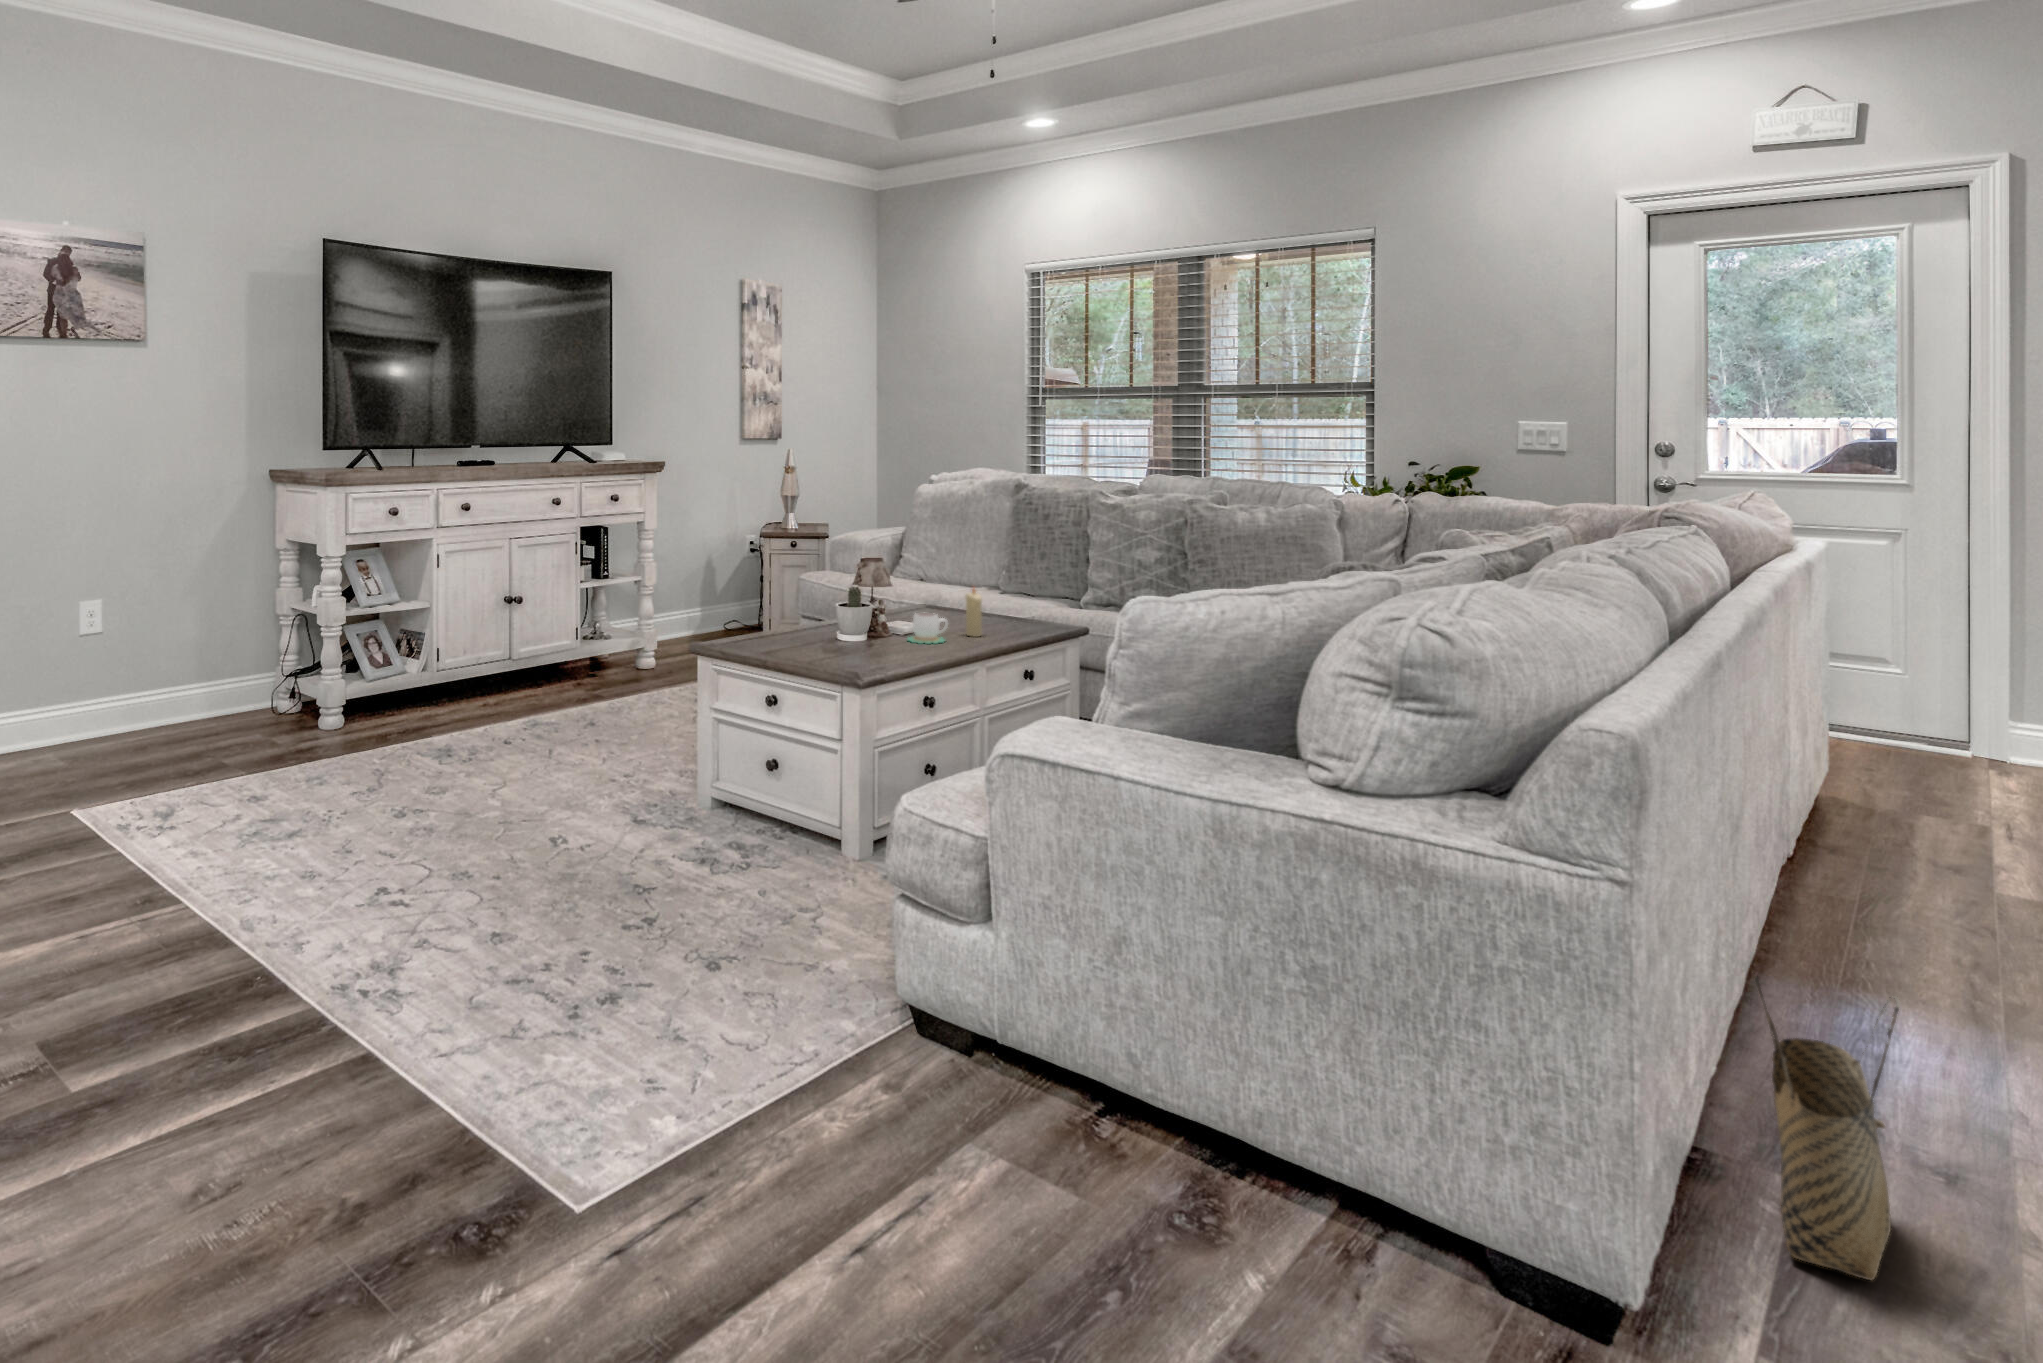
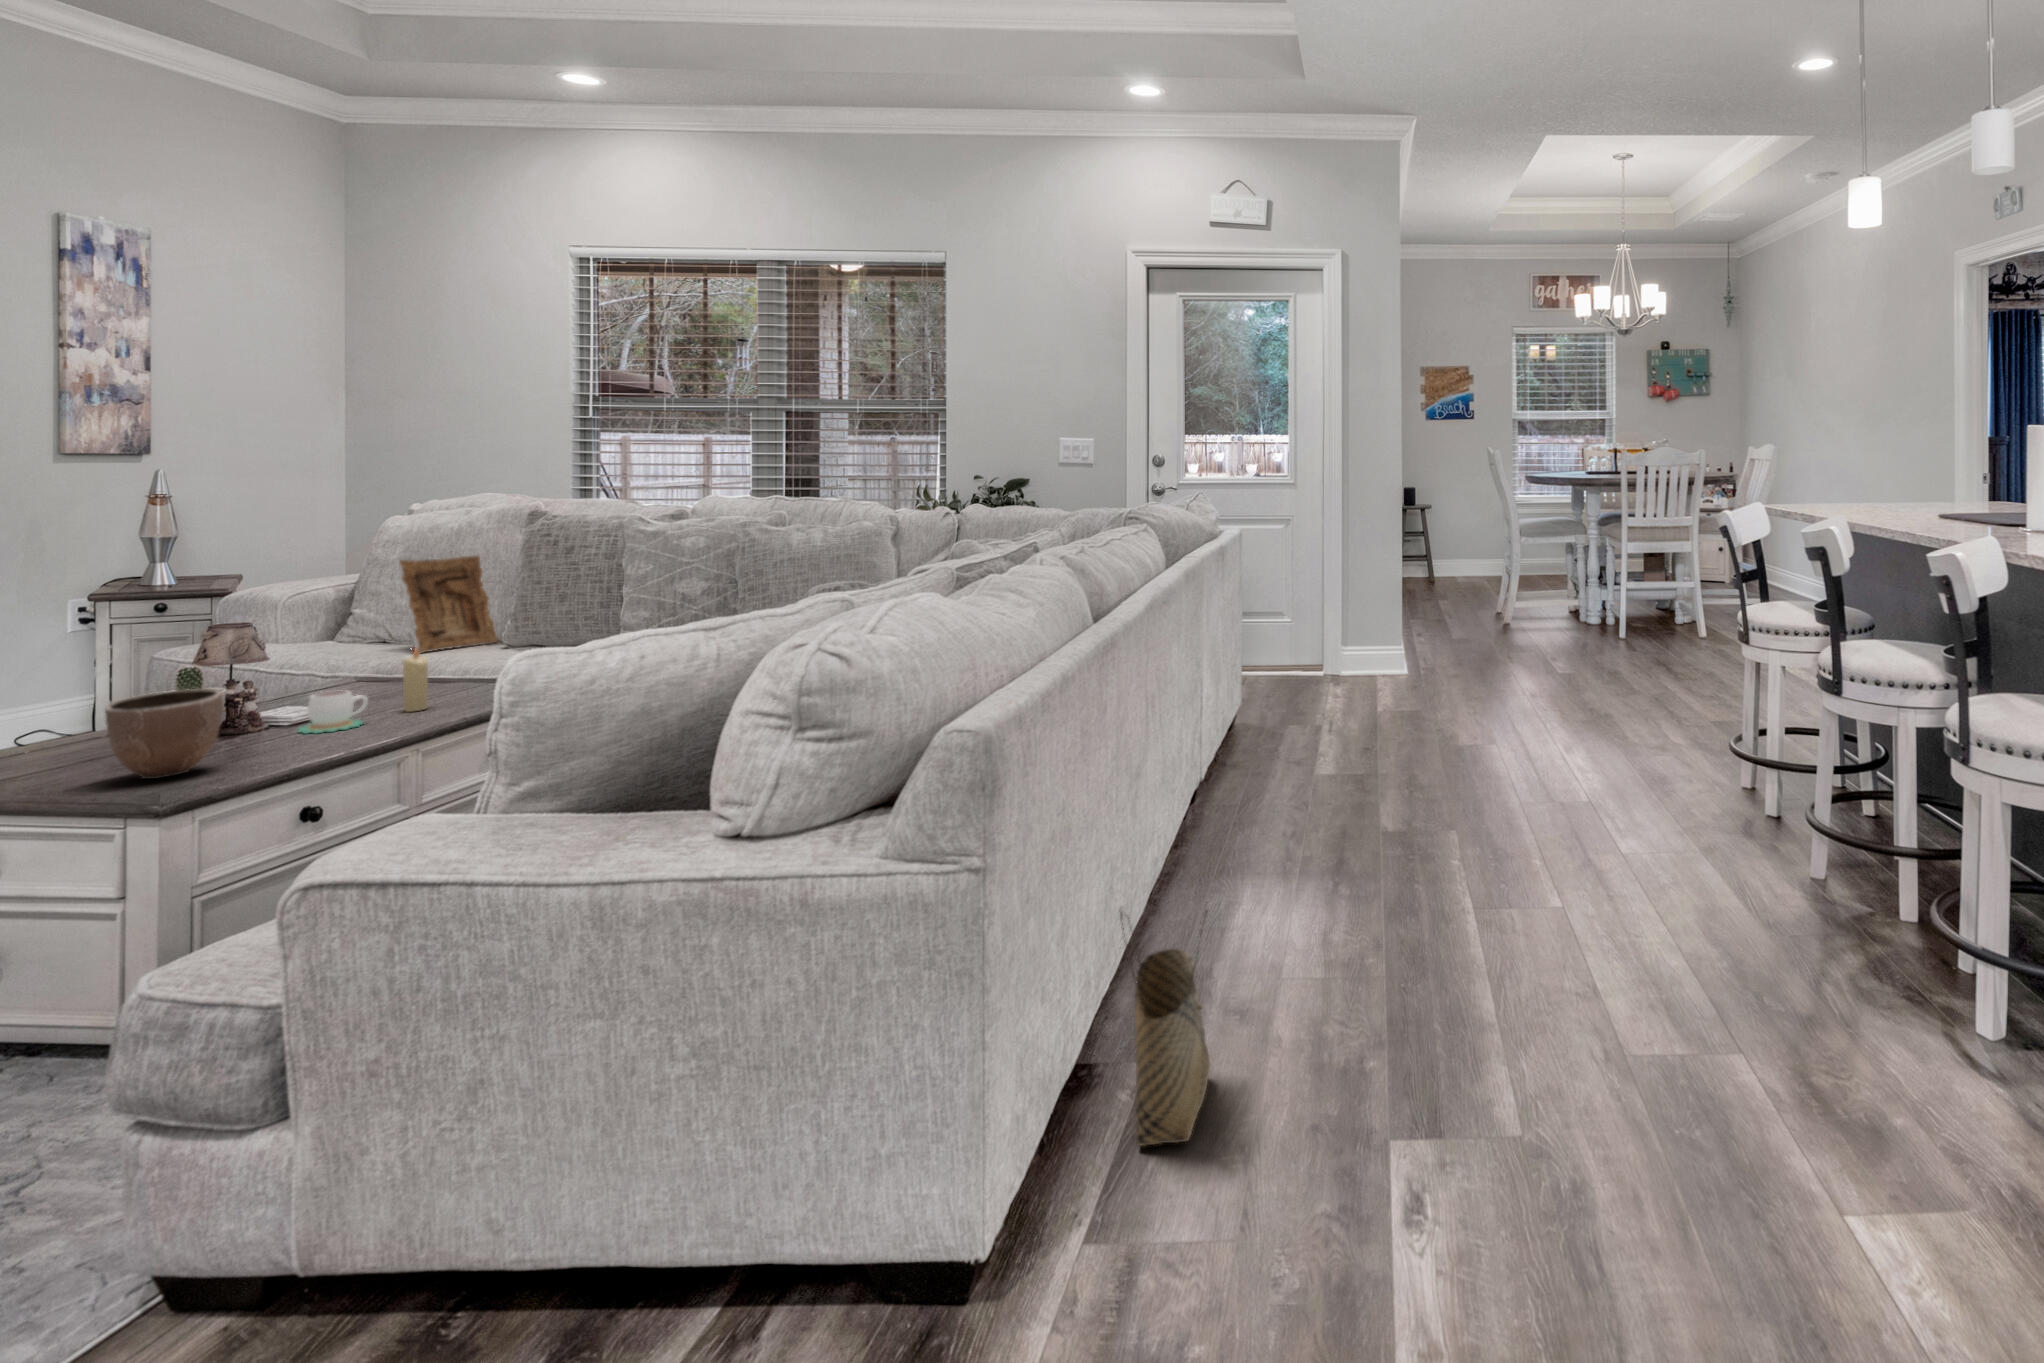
picture frame: none [934,516,999,592] -> present [399,555,498,654]
decorative bowl: none [818,599,878,660] -> present [105,689,223,779]

